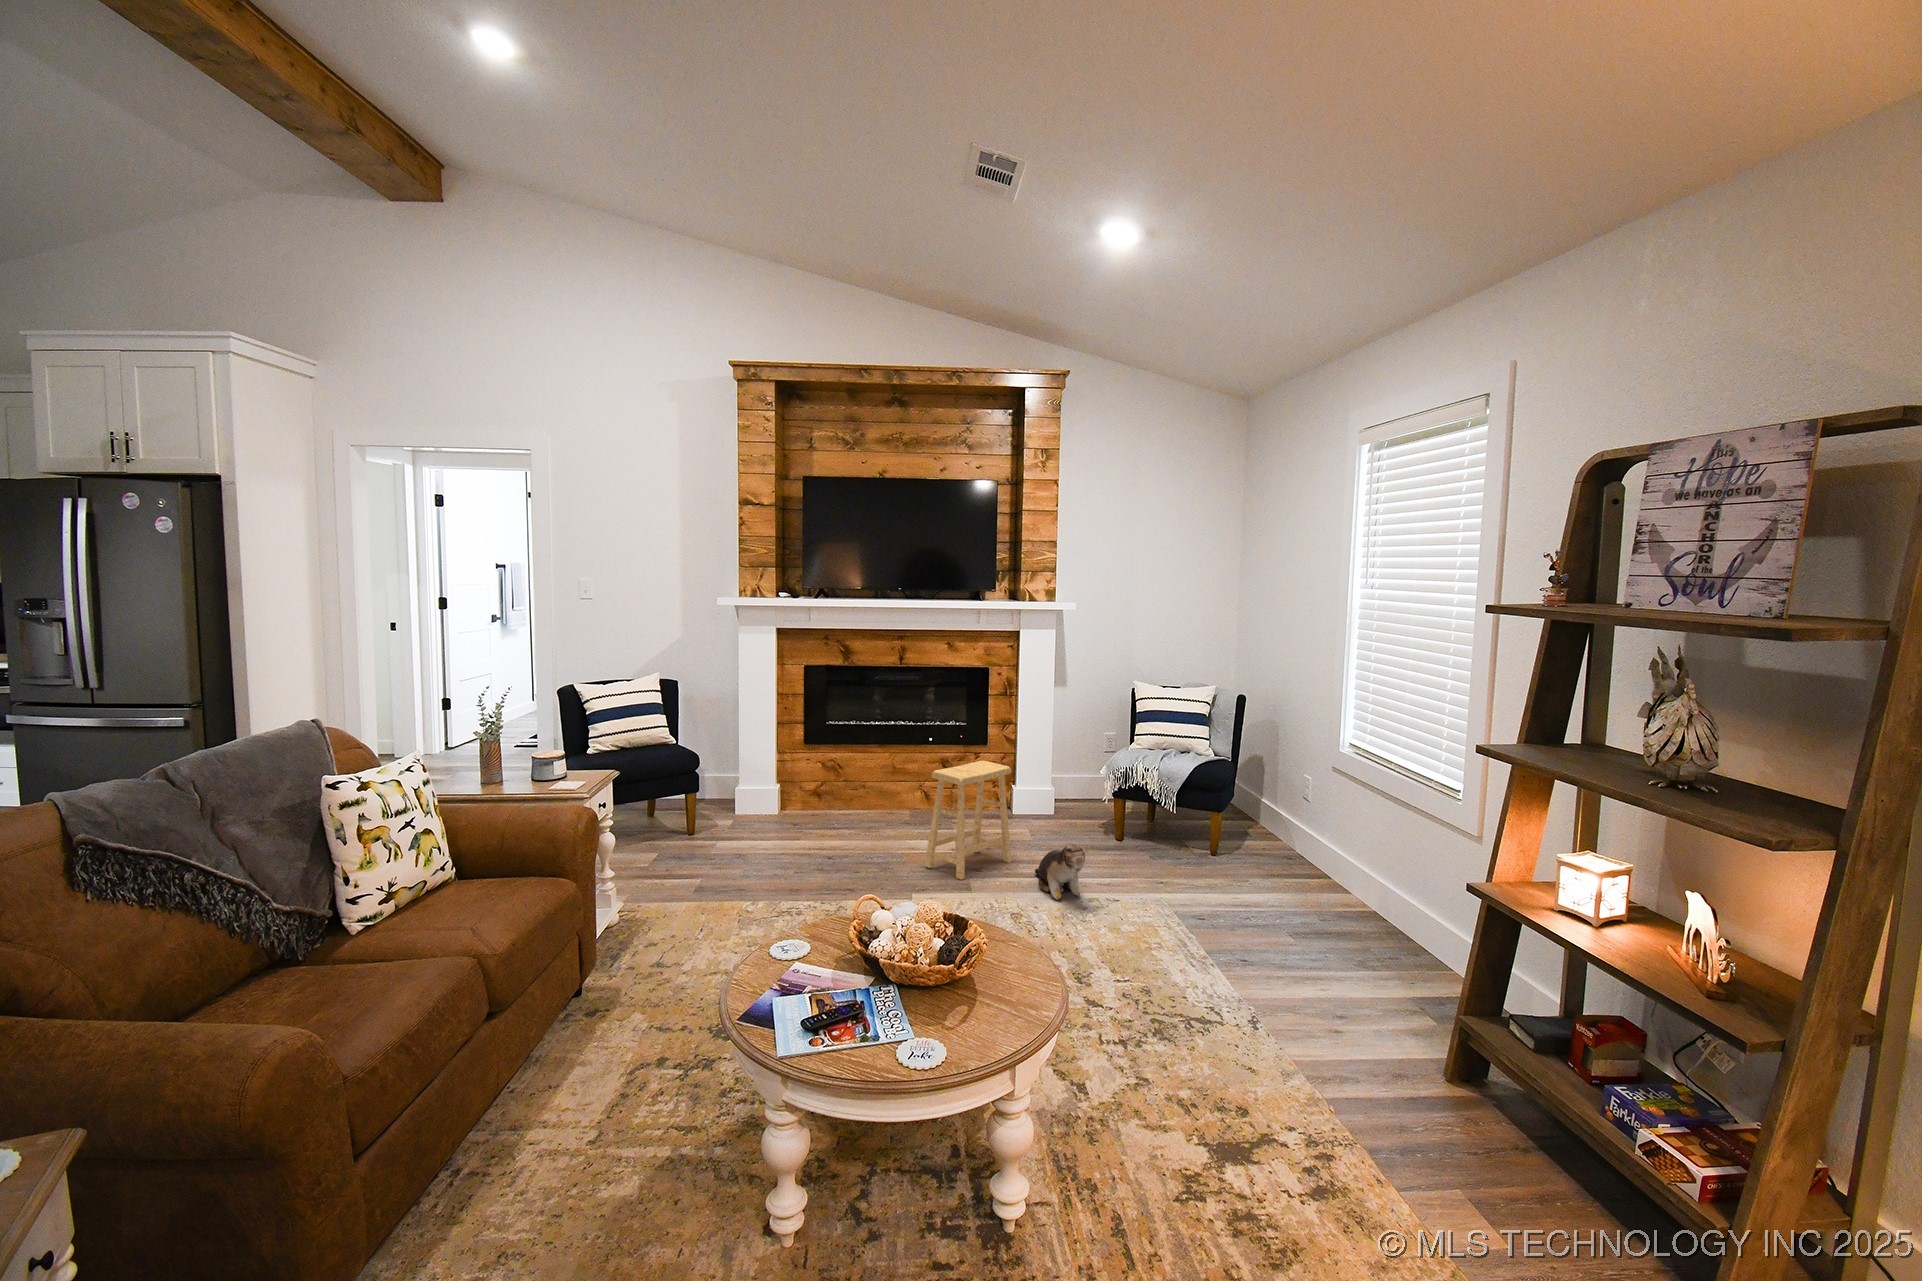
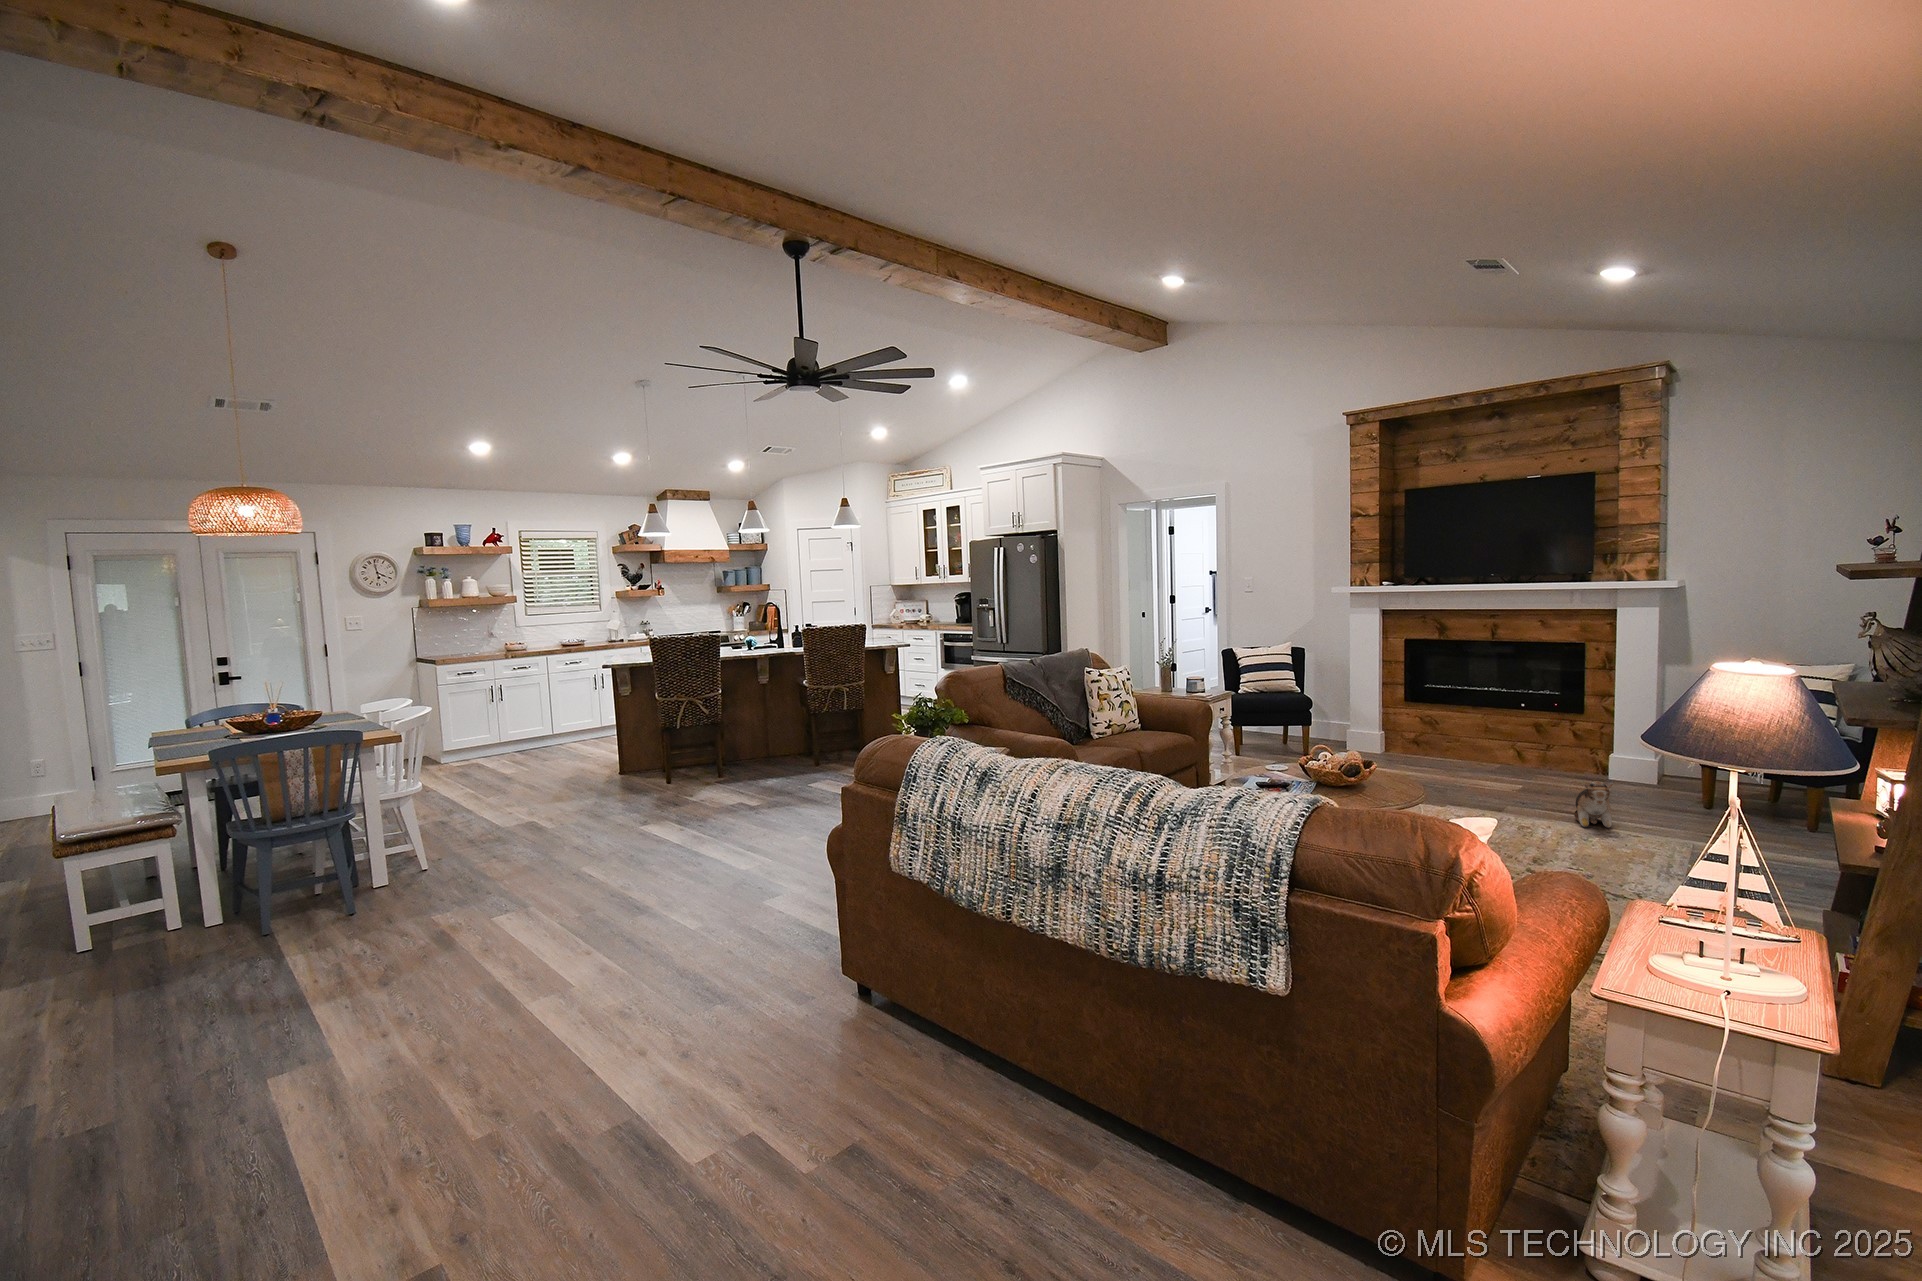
footstool: present [925,761,1011,880] -> none [1480,716,1568,805]

